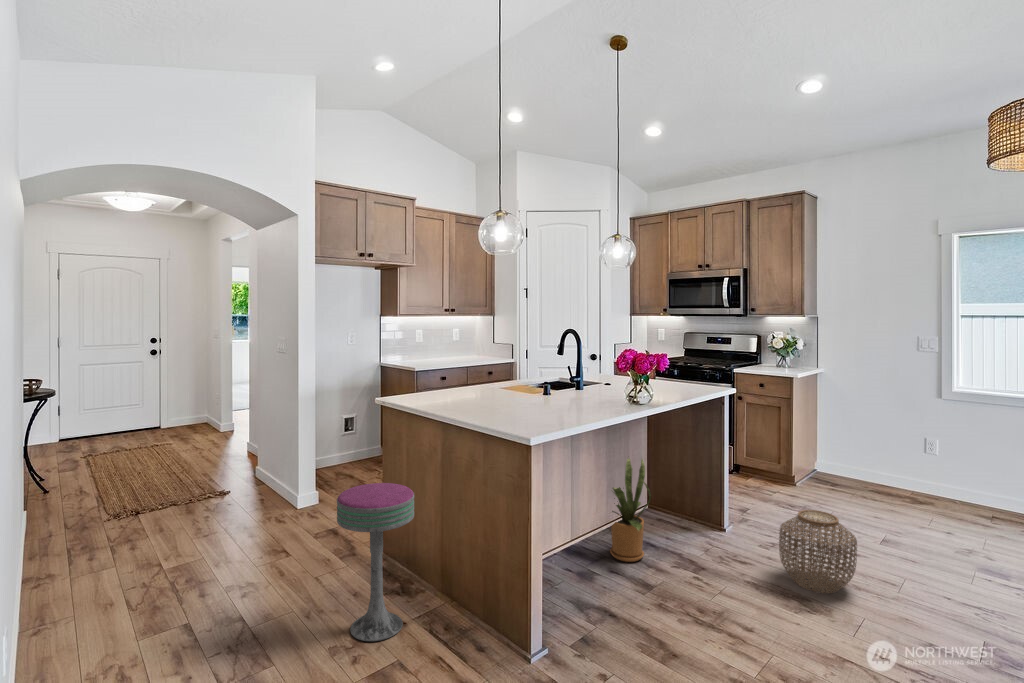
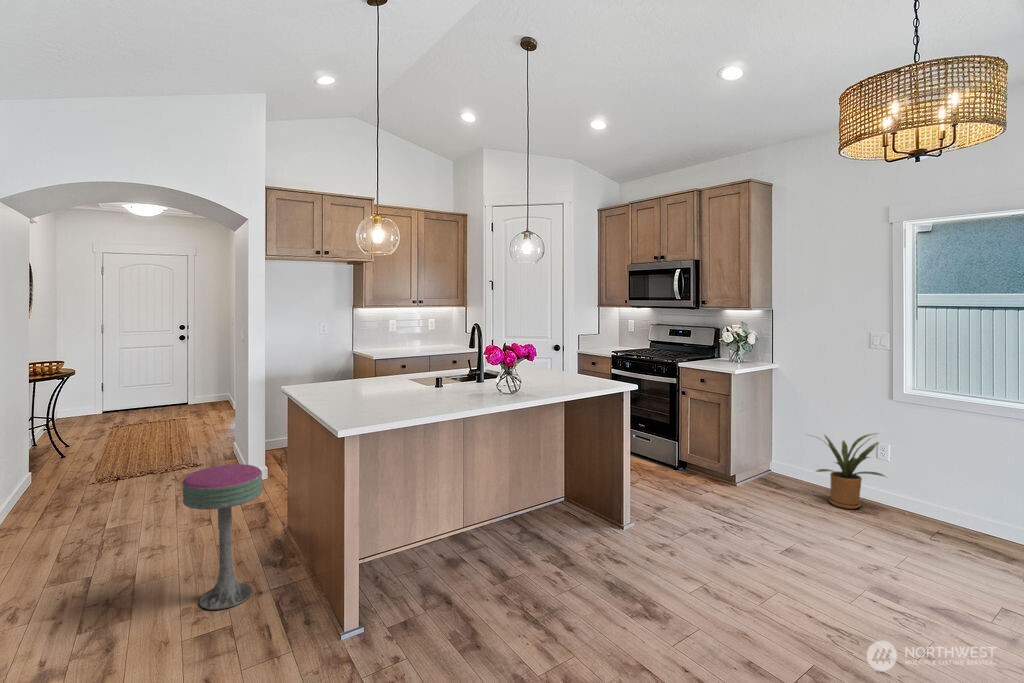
house plant: present [610,458,651,562] -> present [816,434,884,509]
woven basket: present [779,510,857,593] -> none [642,511,716,599]

